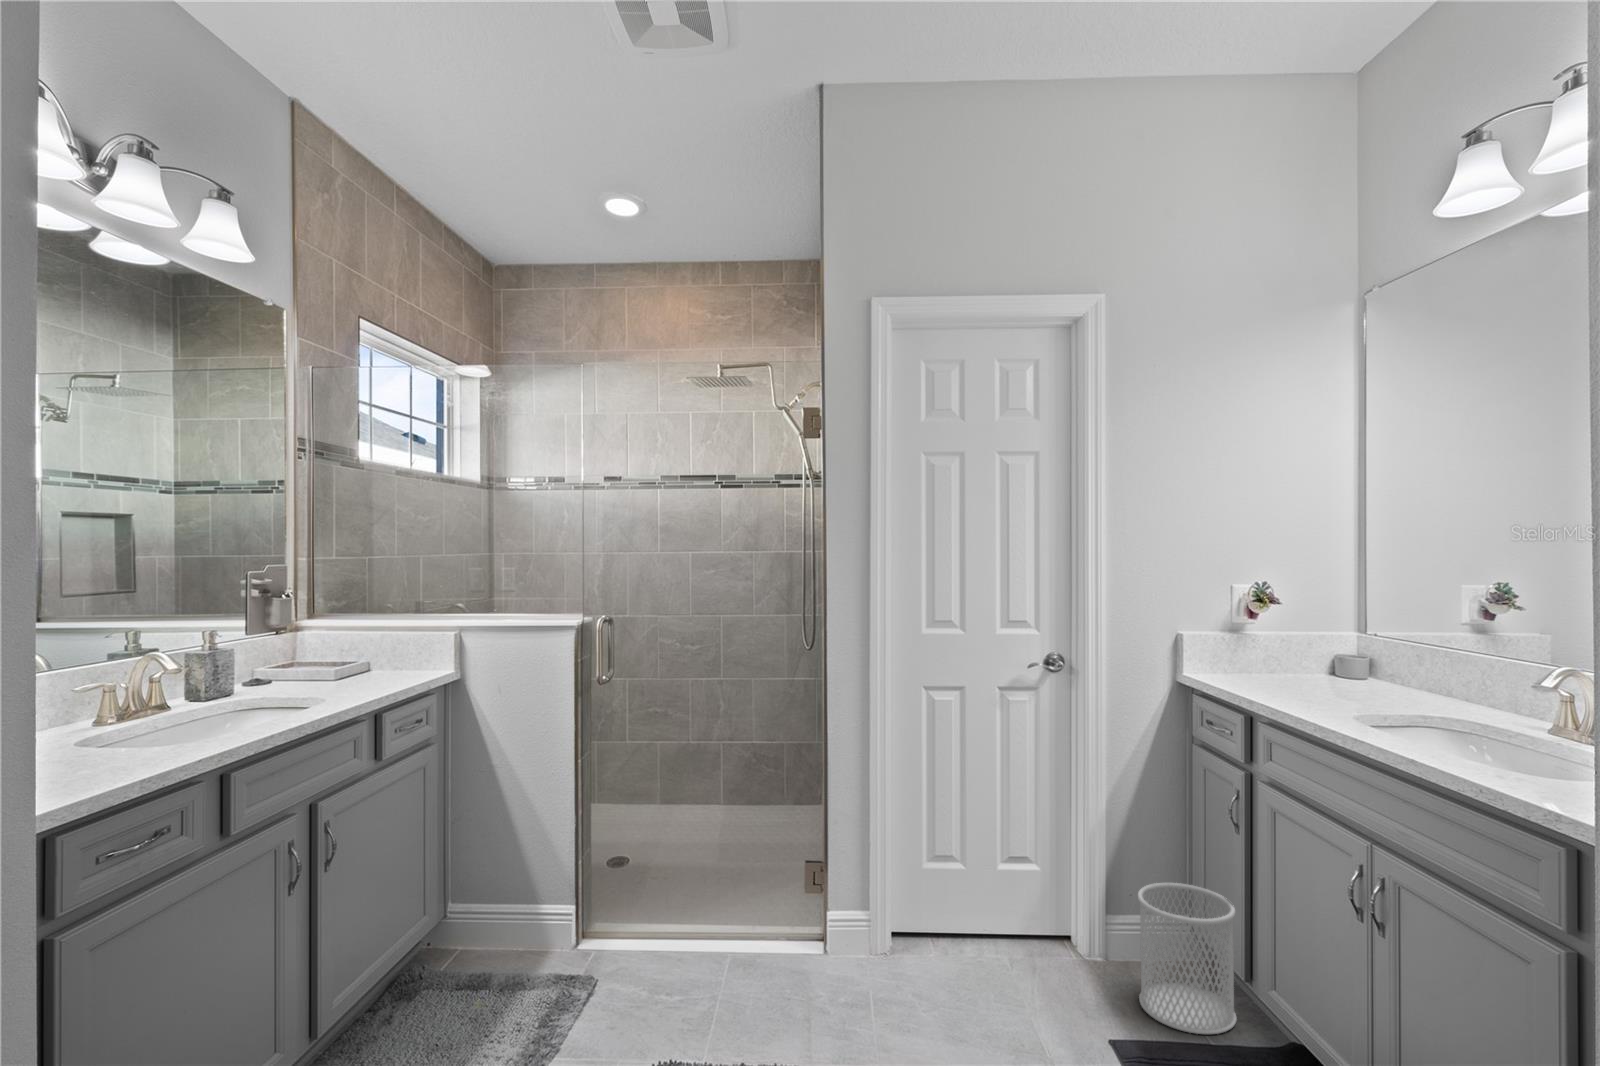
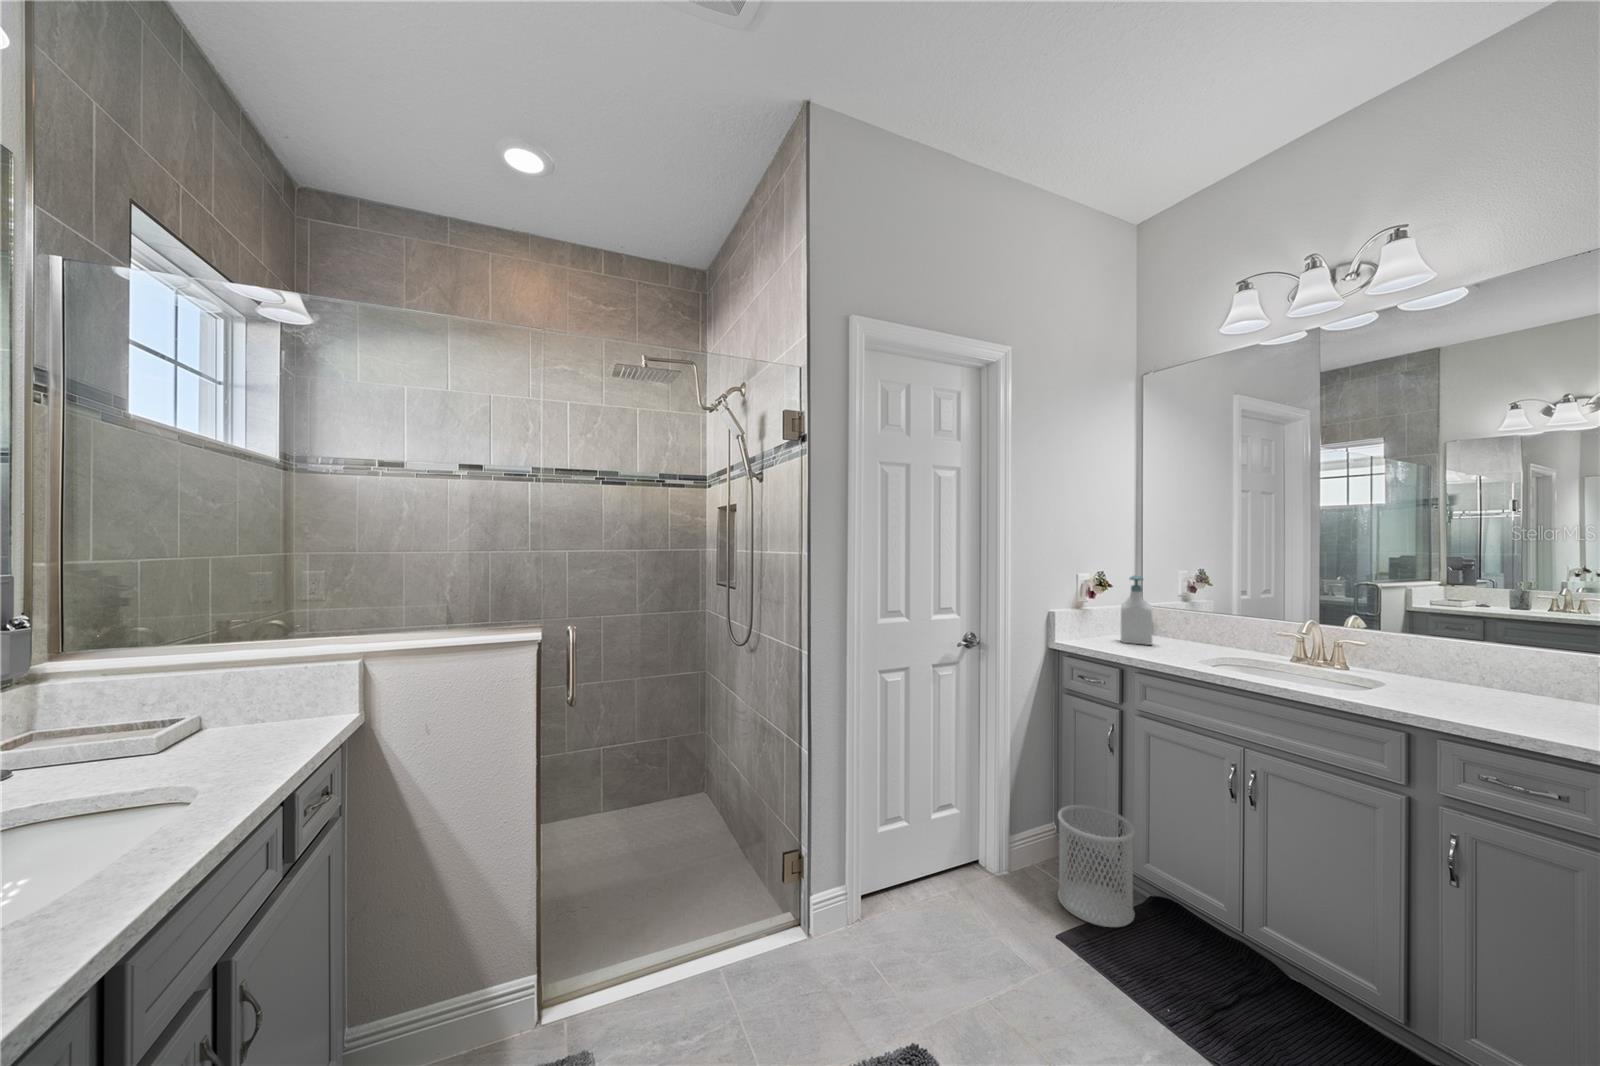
soap bottle: none [1280,588,1331,685] -> present [1121,575,1152,645]

